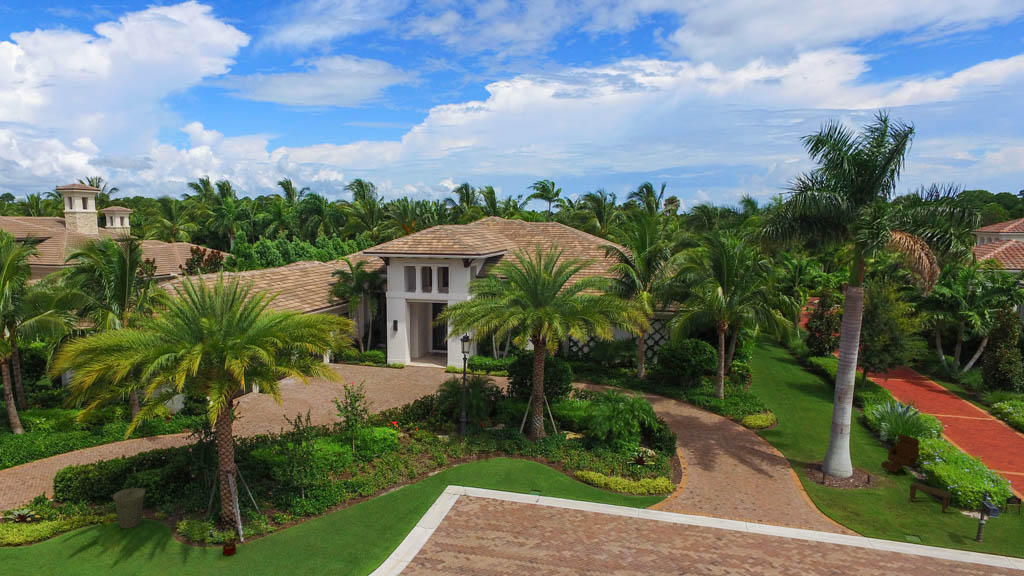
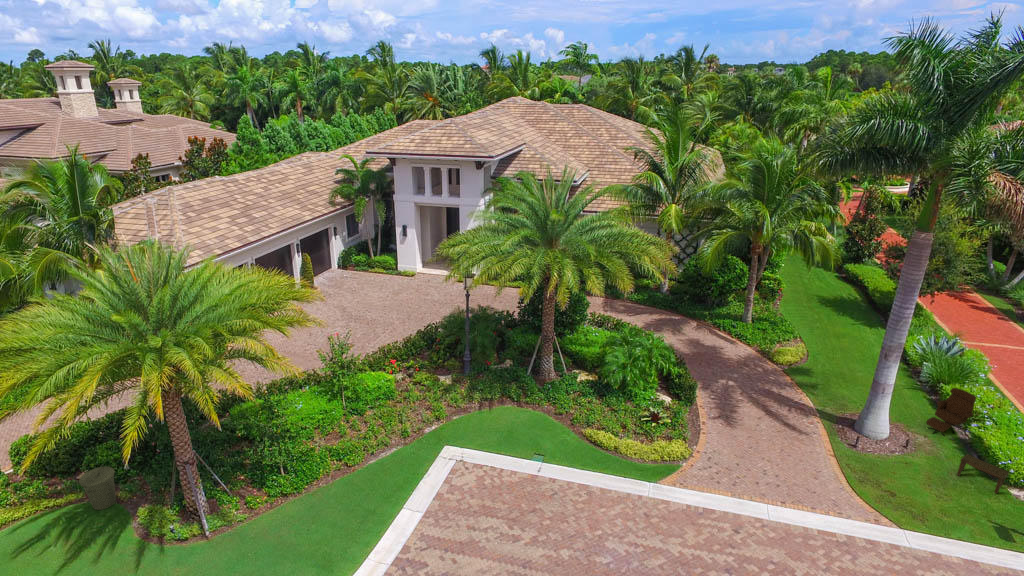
decorative plant: present [216,526,247,555] -> none [184,519,216,551]

